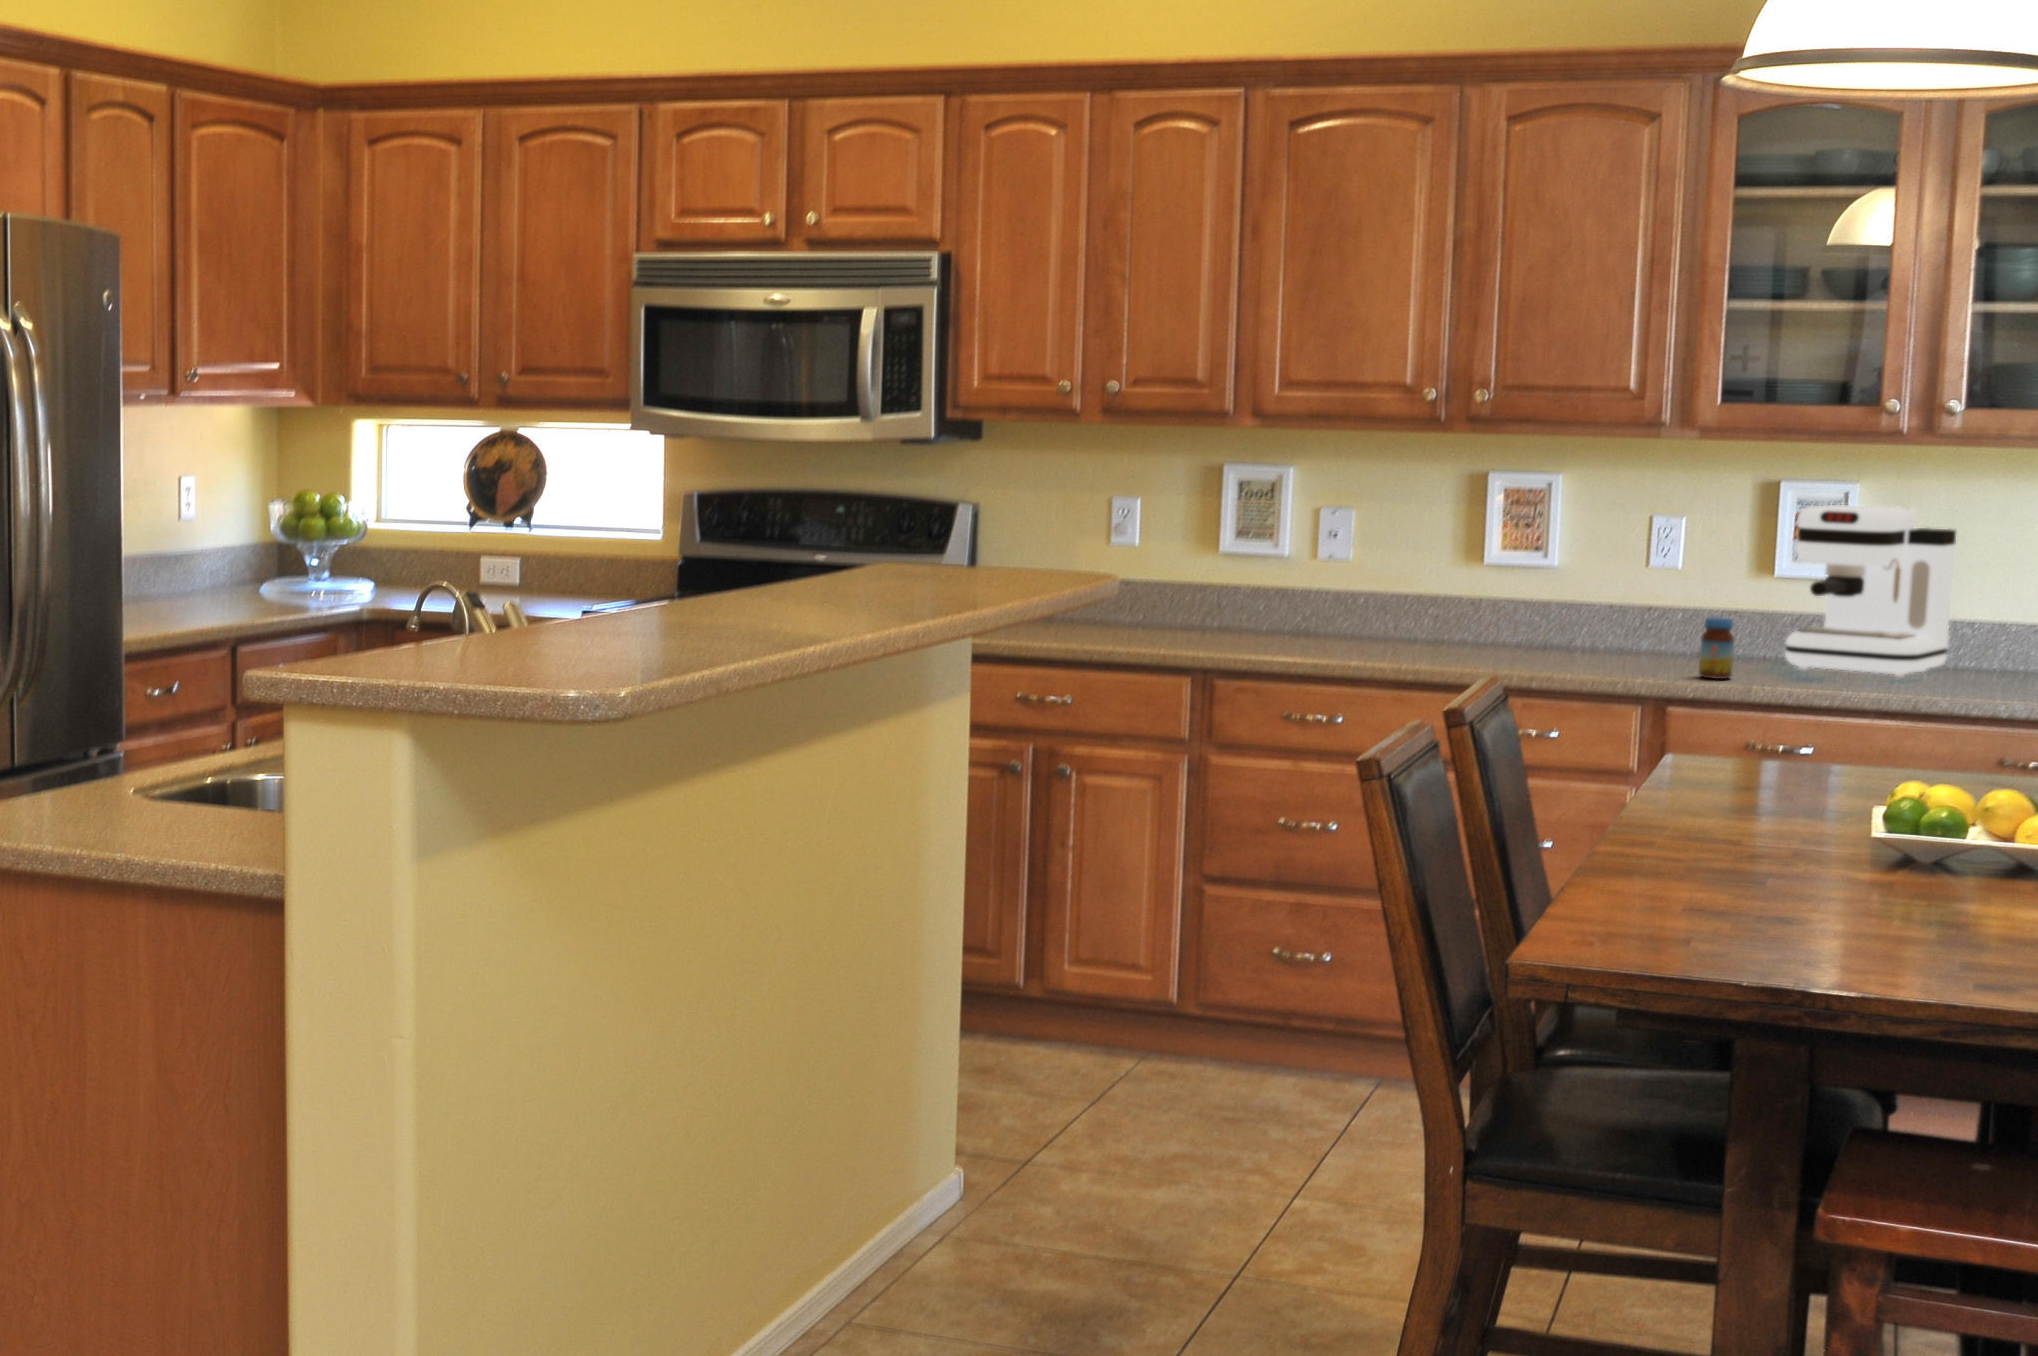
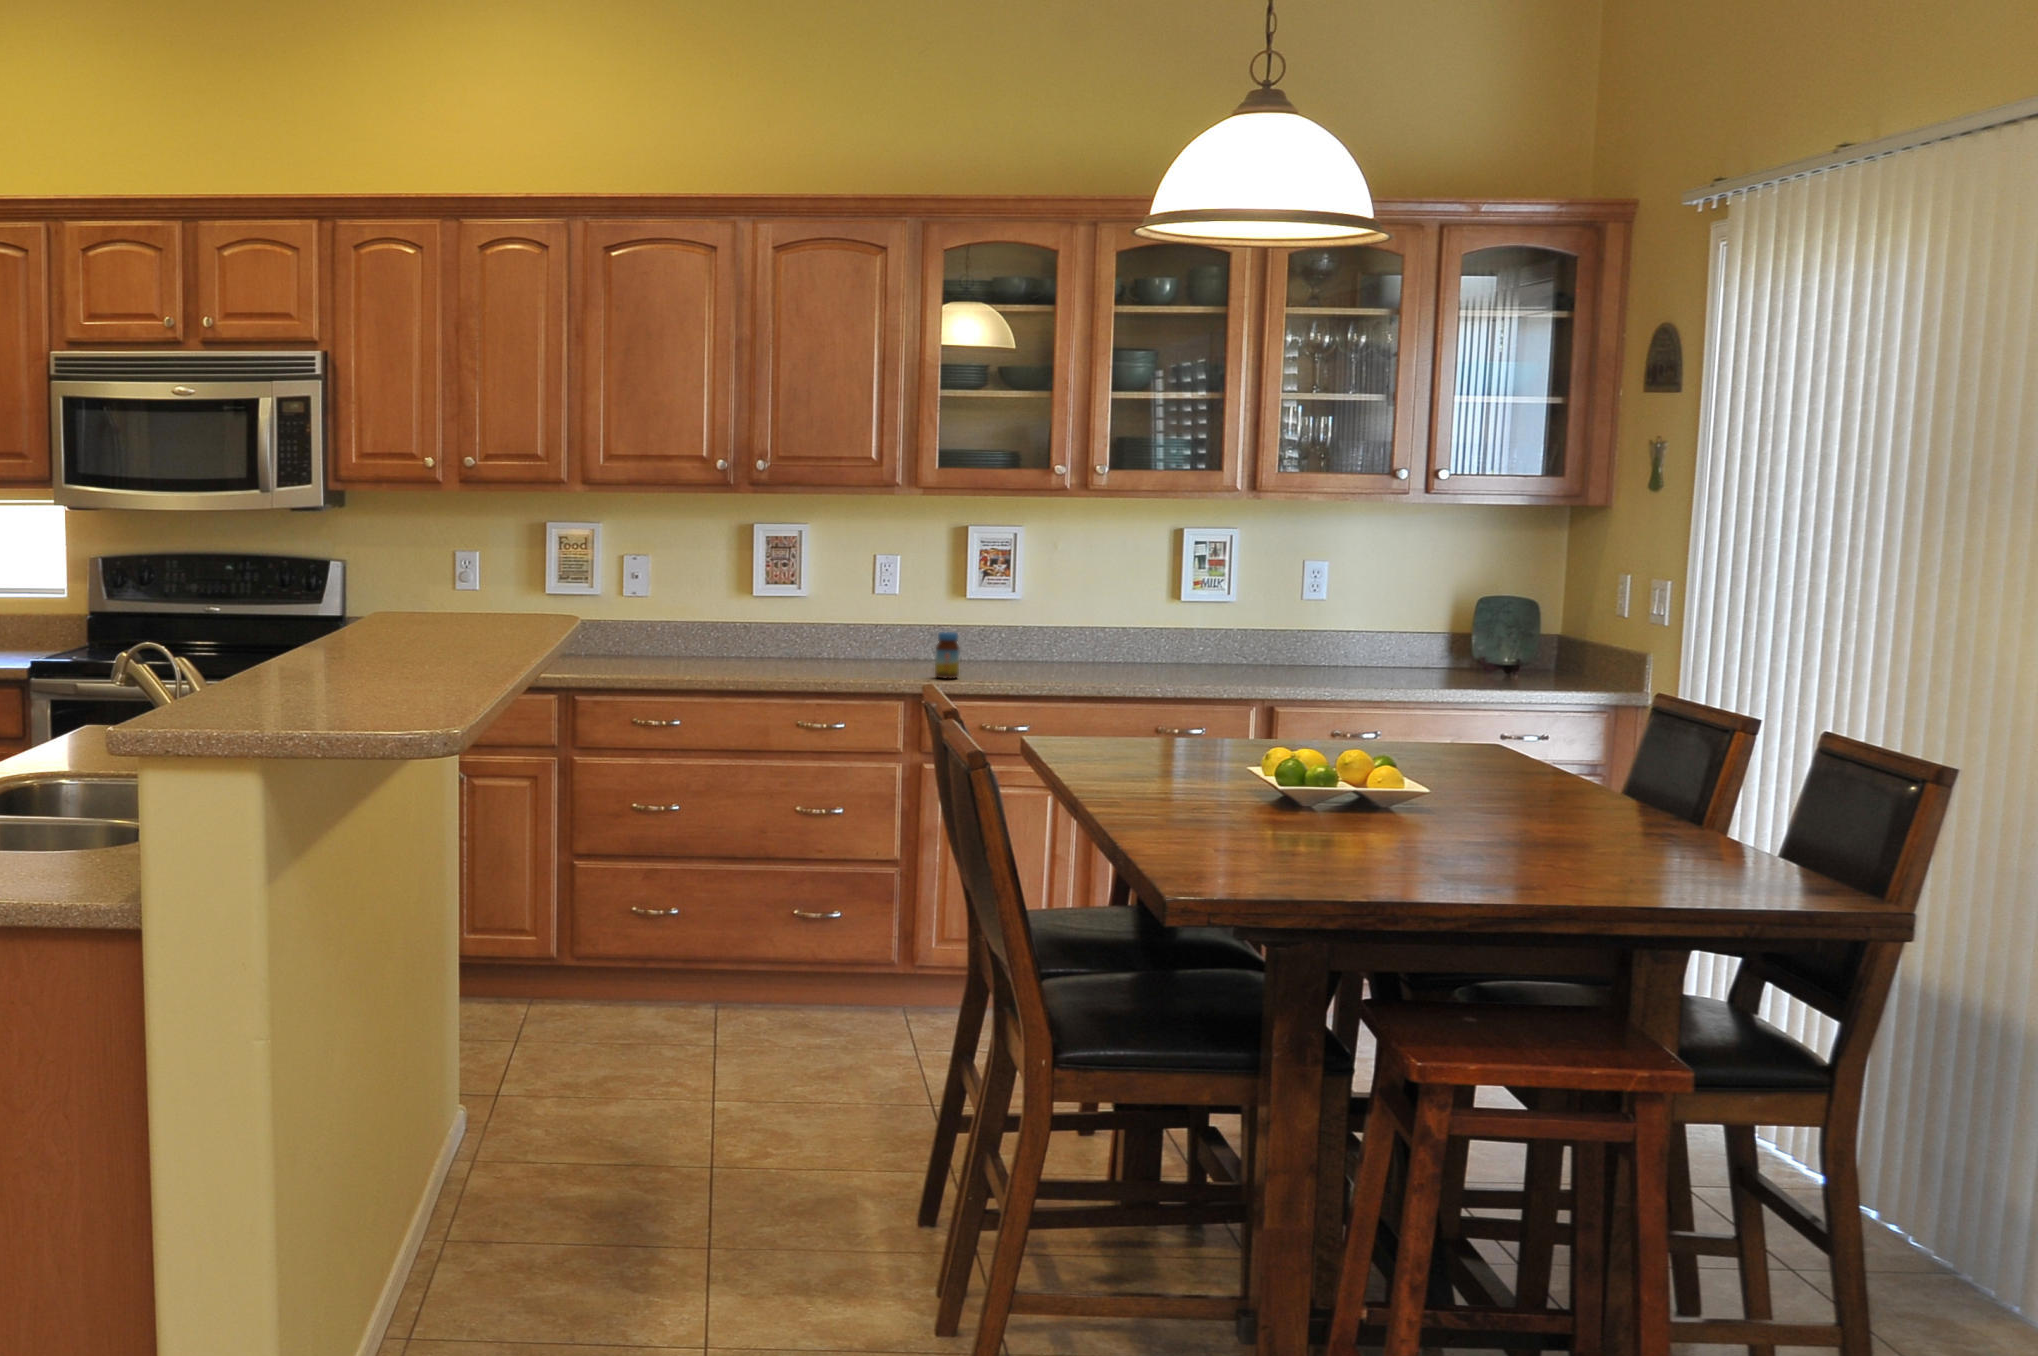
coffee maker: present [1785,505,1956,678] -> none [986,544,1096,672]

